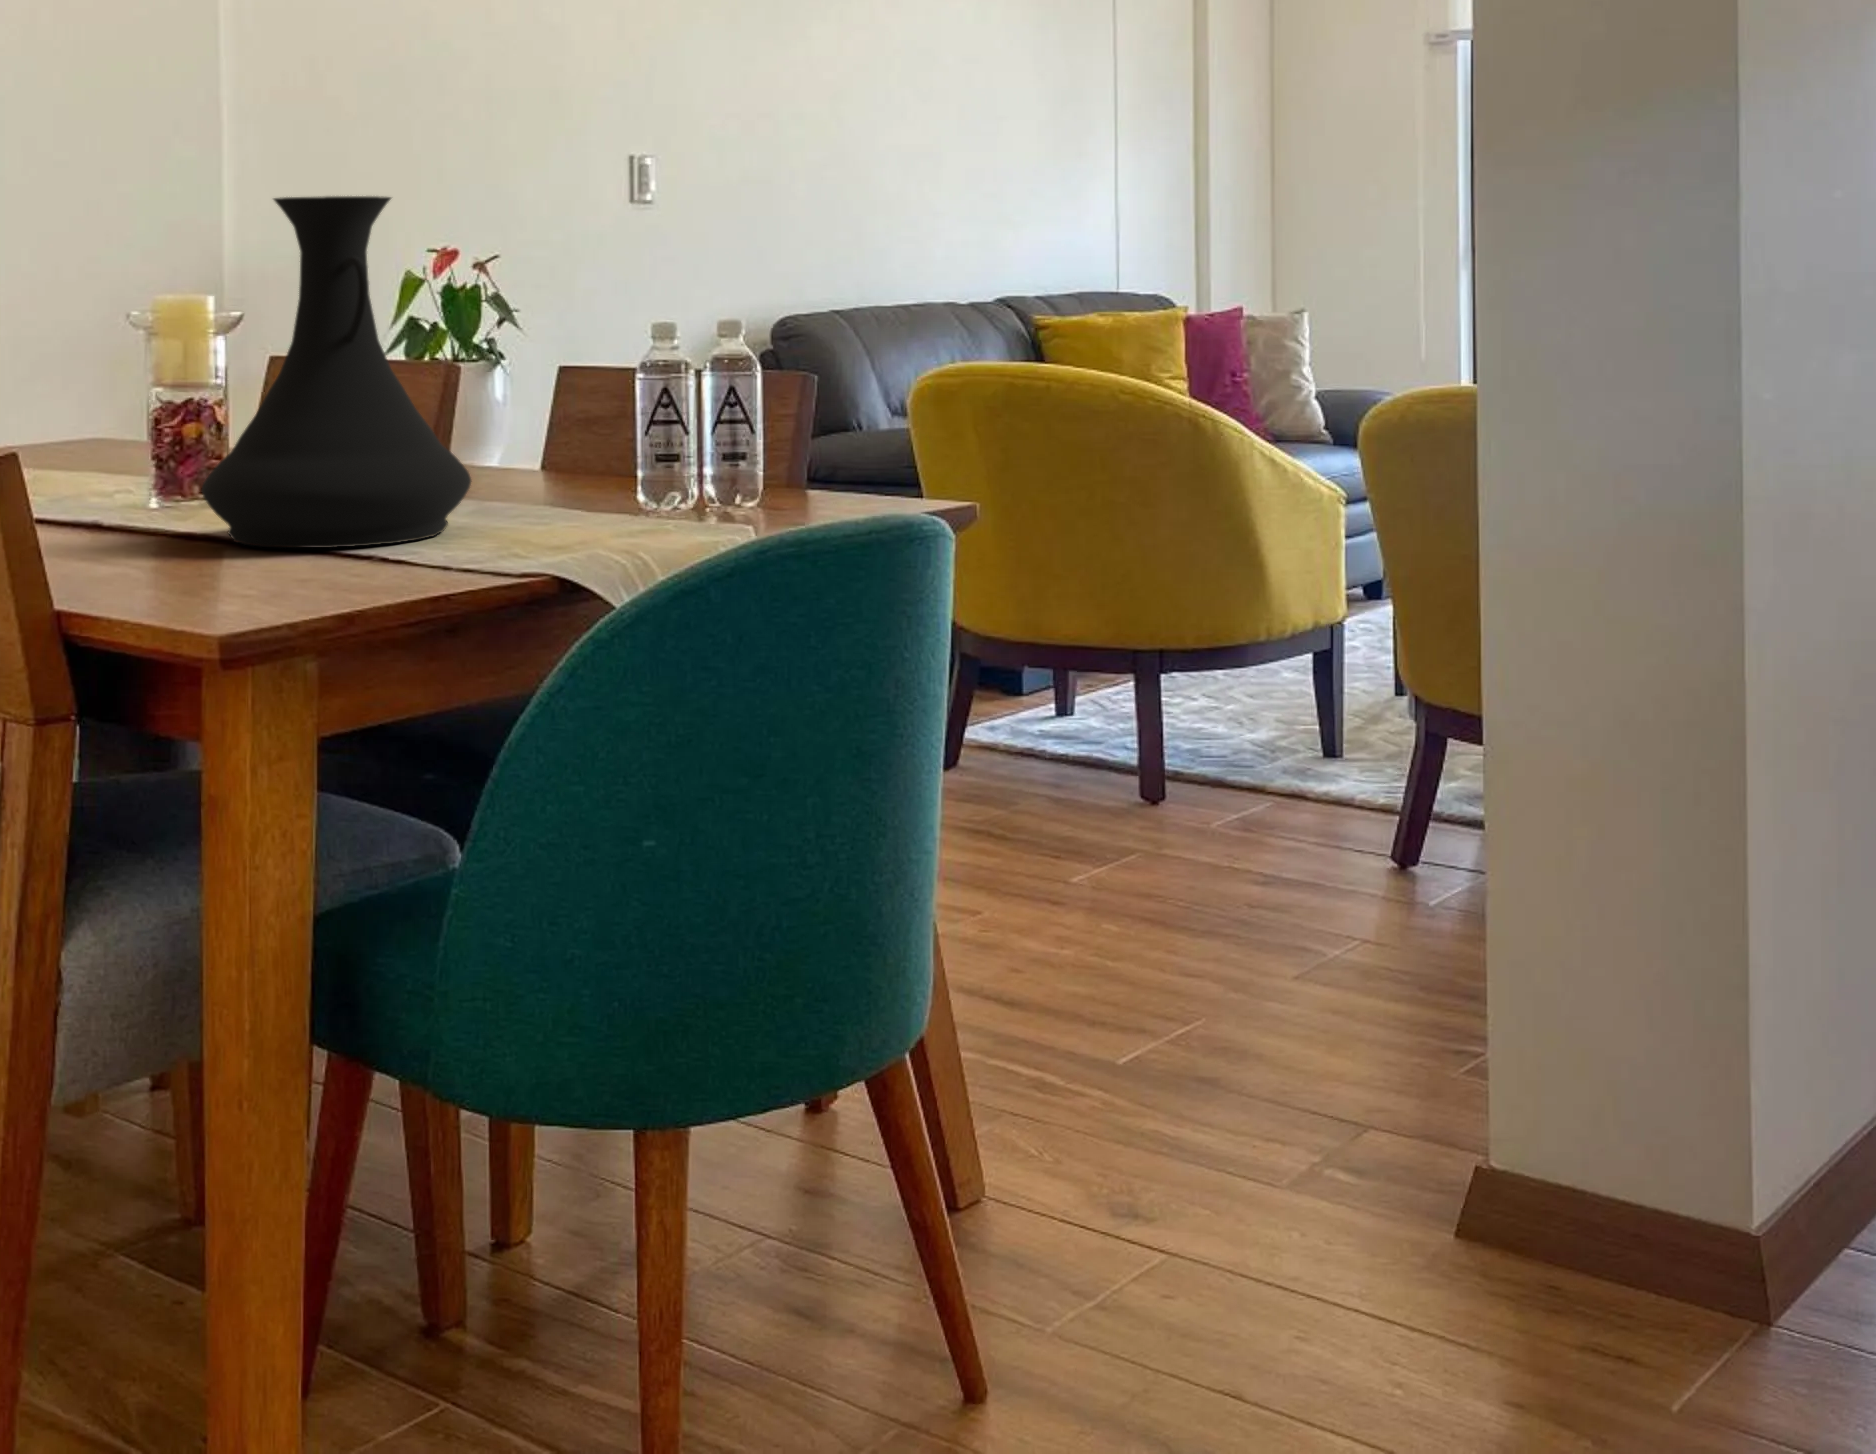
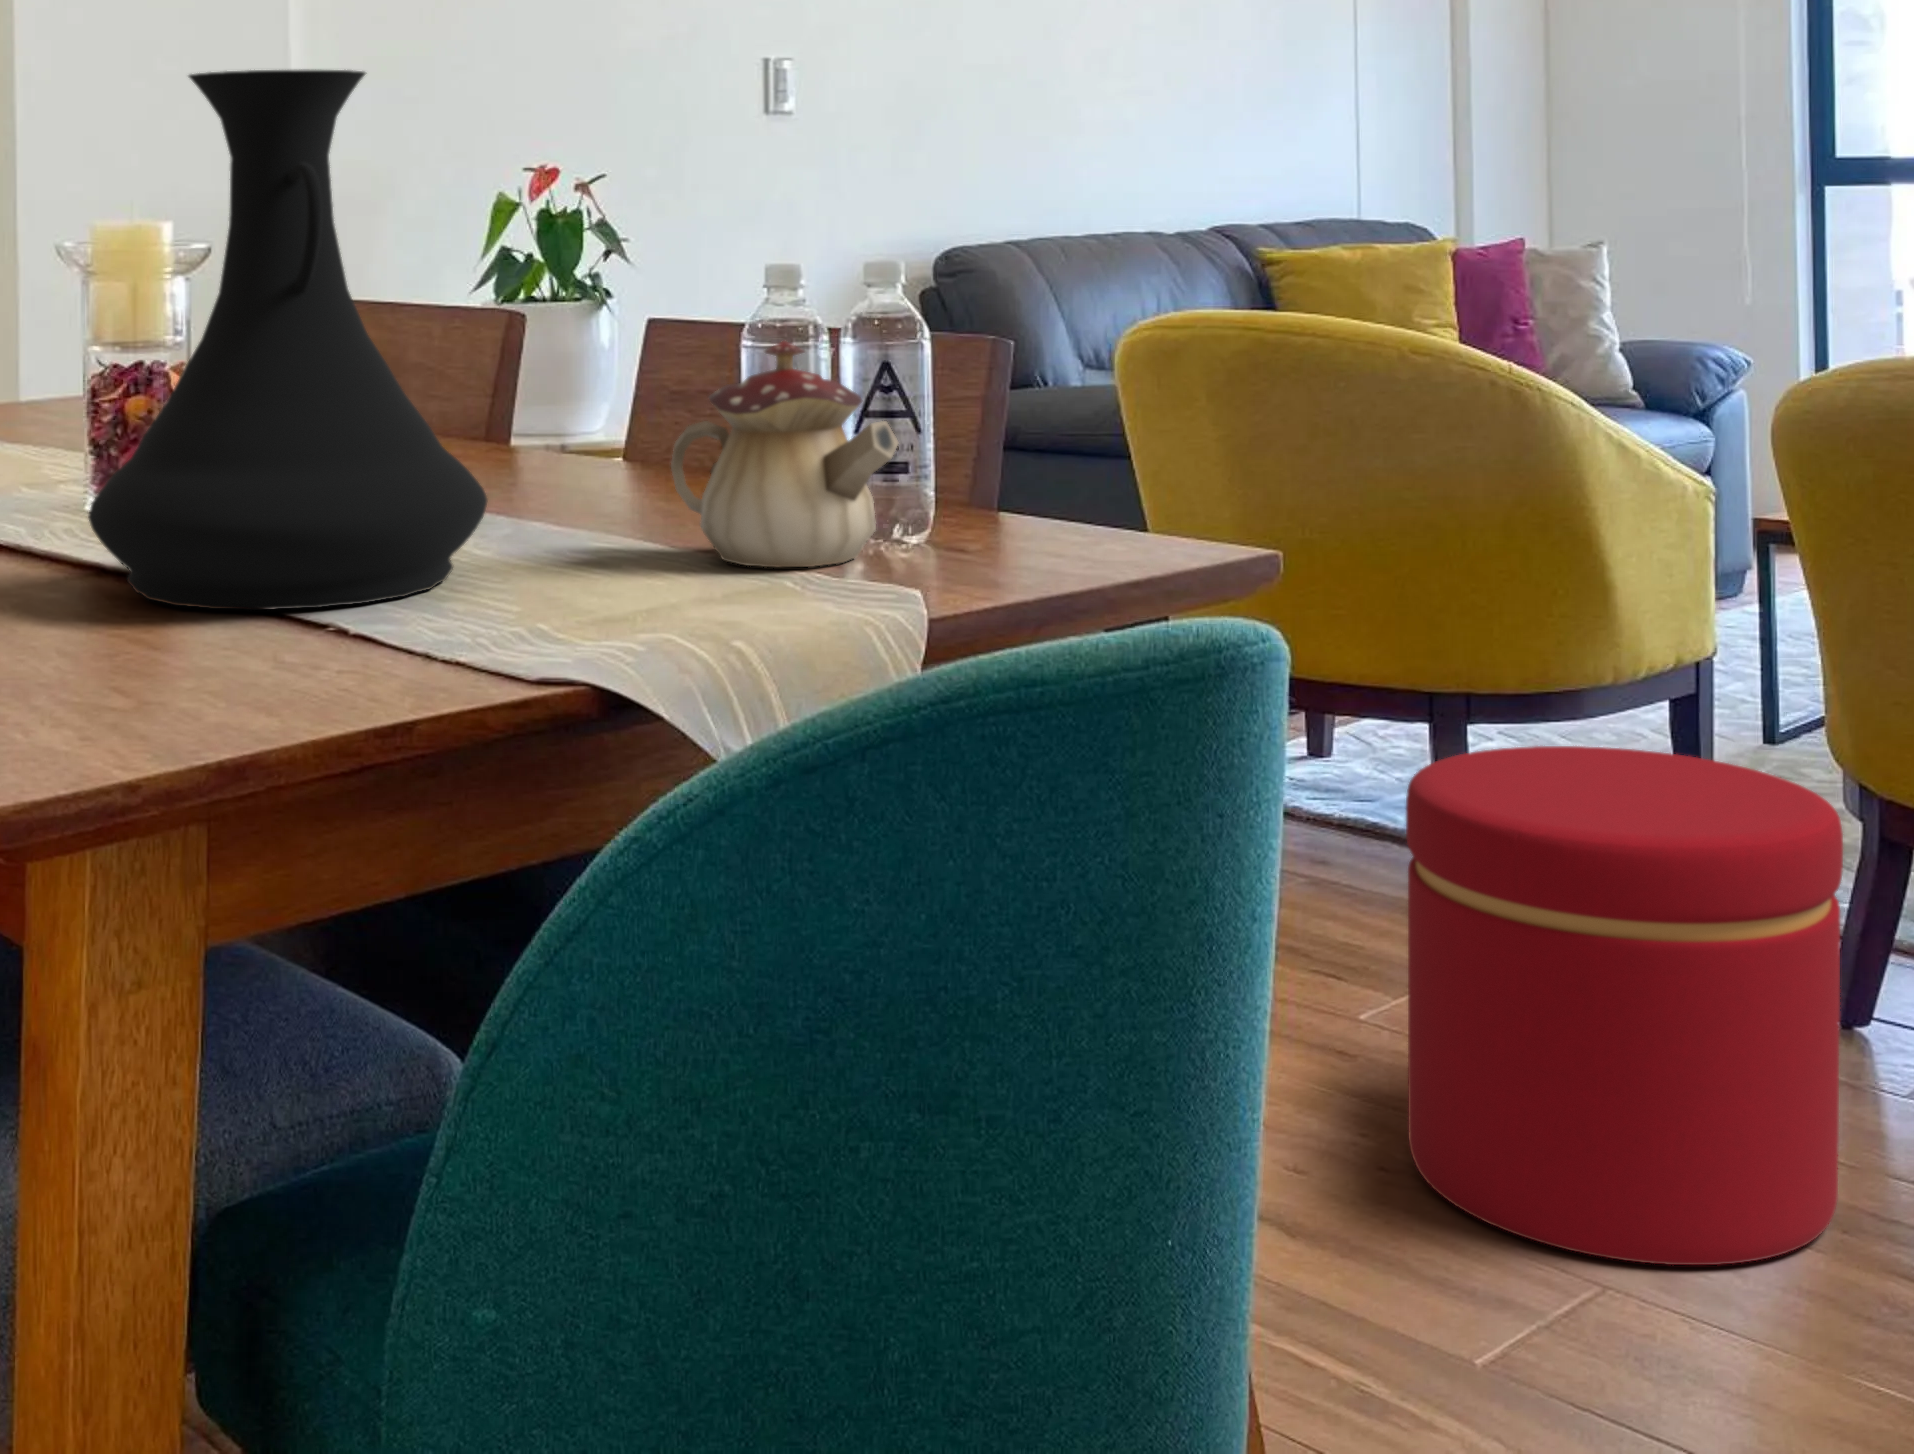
teapot: none [589,373,739,519] -> present [671,341,898,567]
ottoman: none [1094,668,1375,1007] -> present [1406,746,1843,1265]

